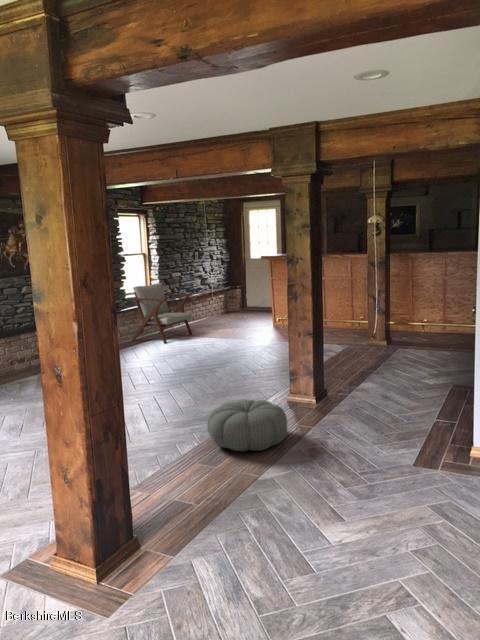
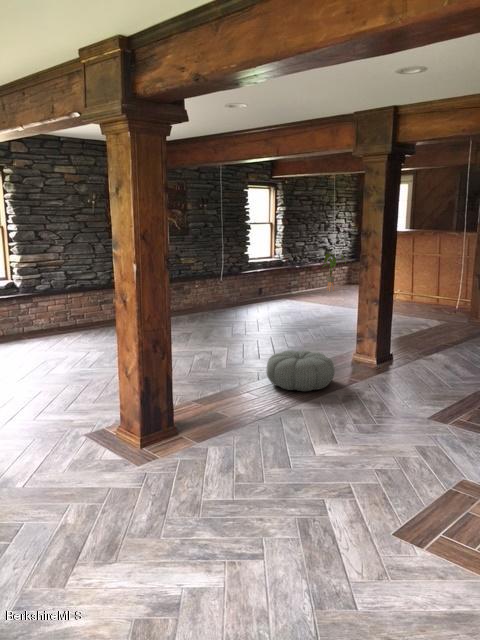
house plant: none [200,282,224,322] -> present [323,254,346,291]
lounge chair: present [132,283,193,343] -> none [249,251,308,305]

